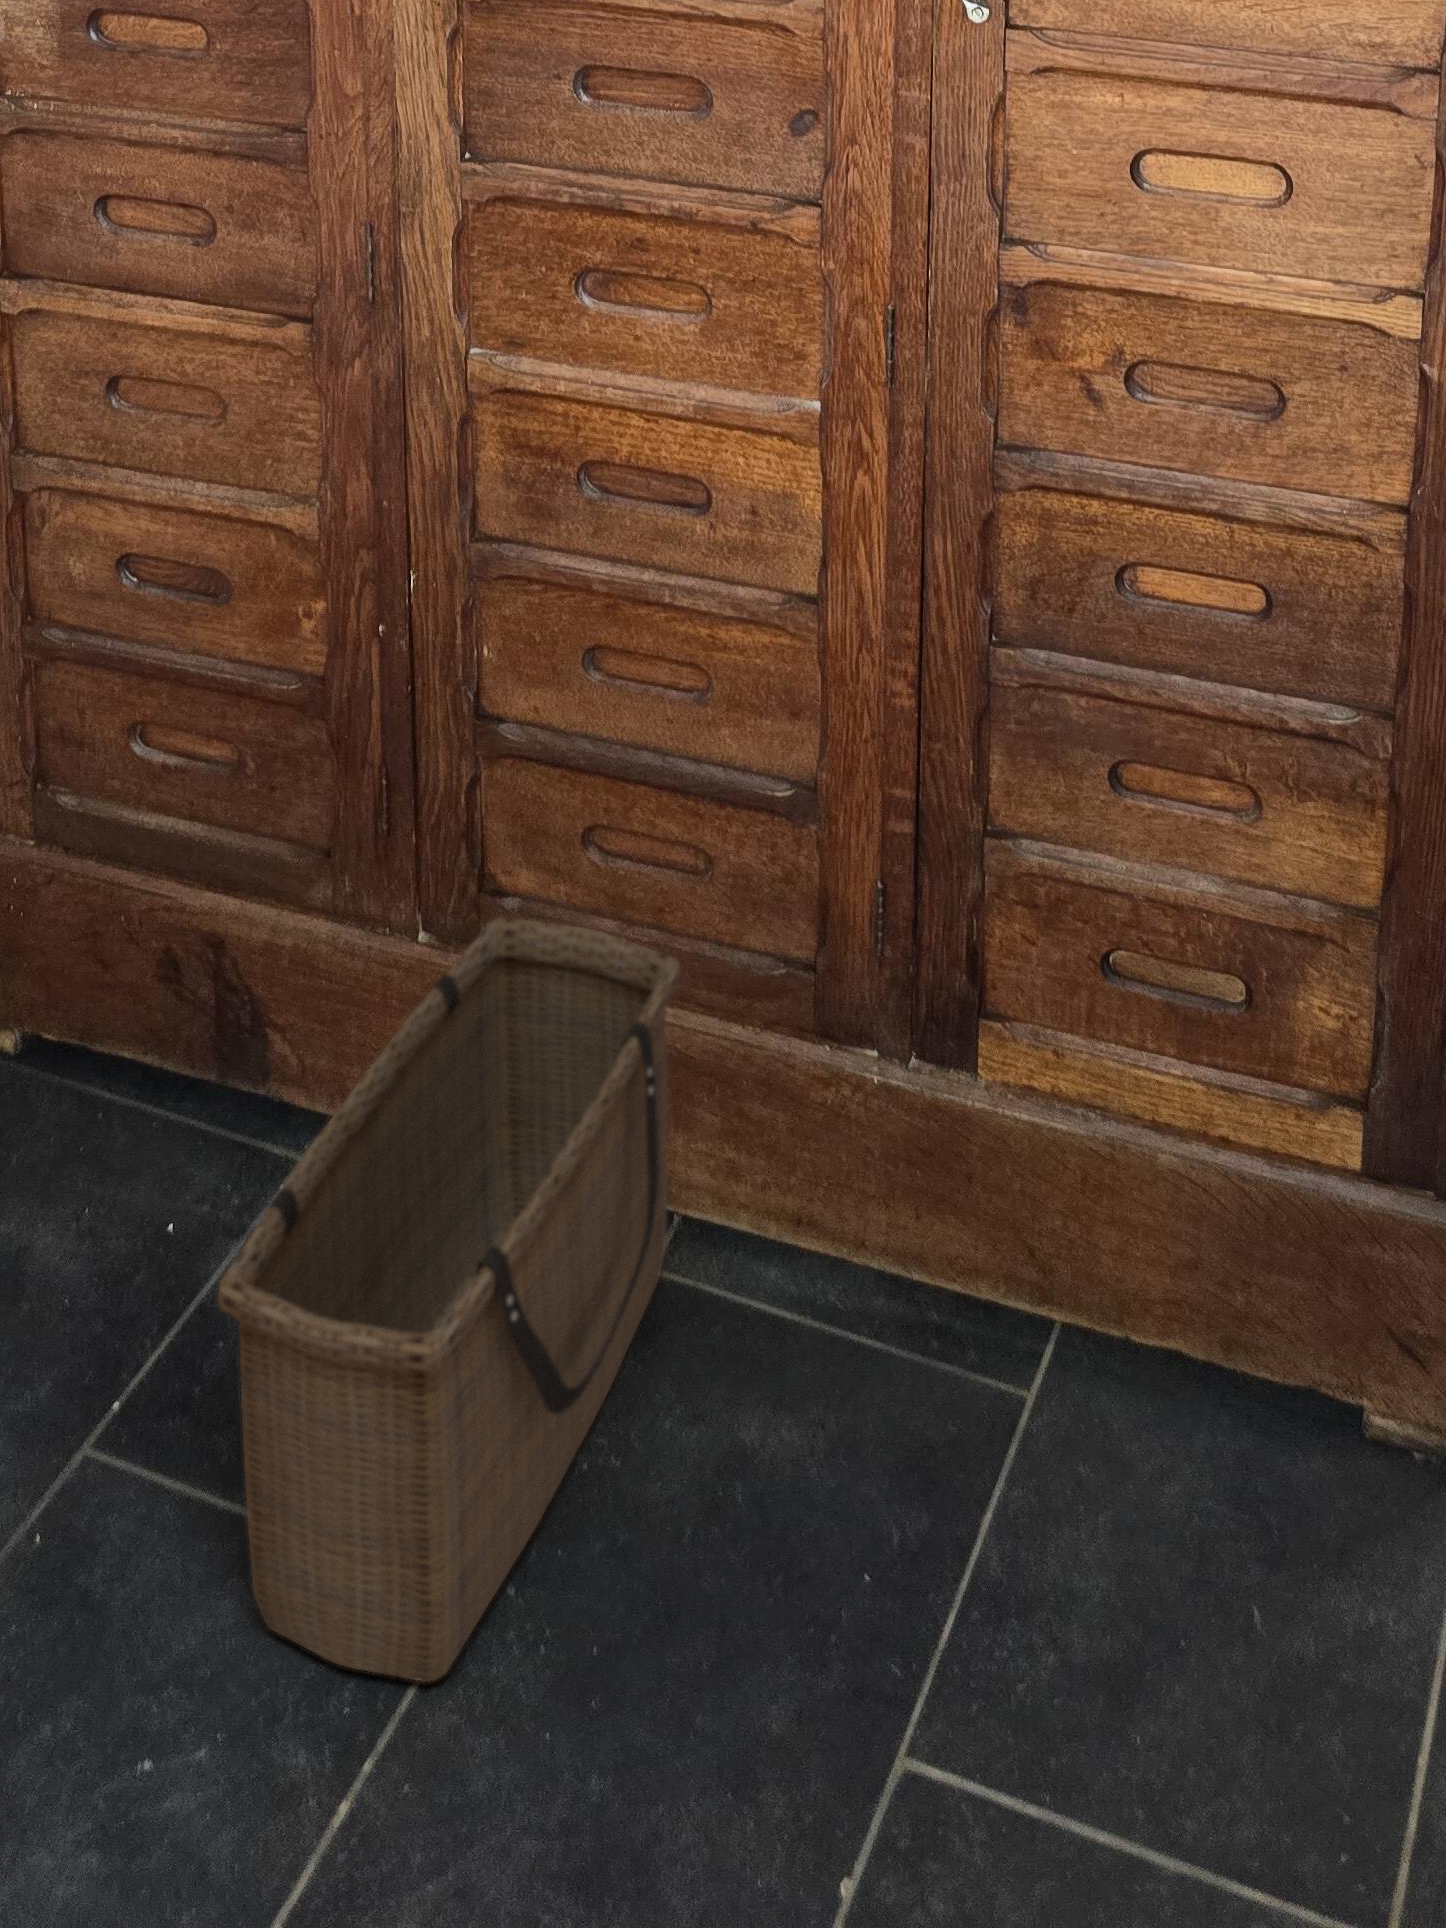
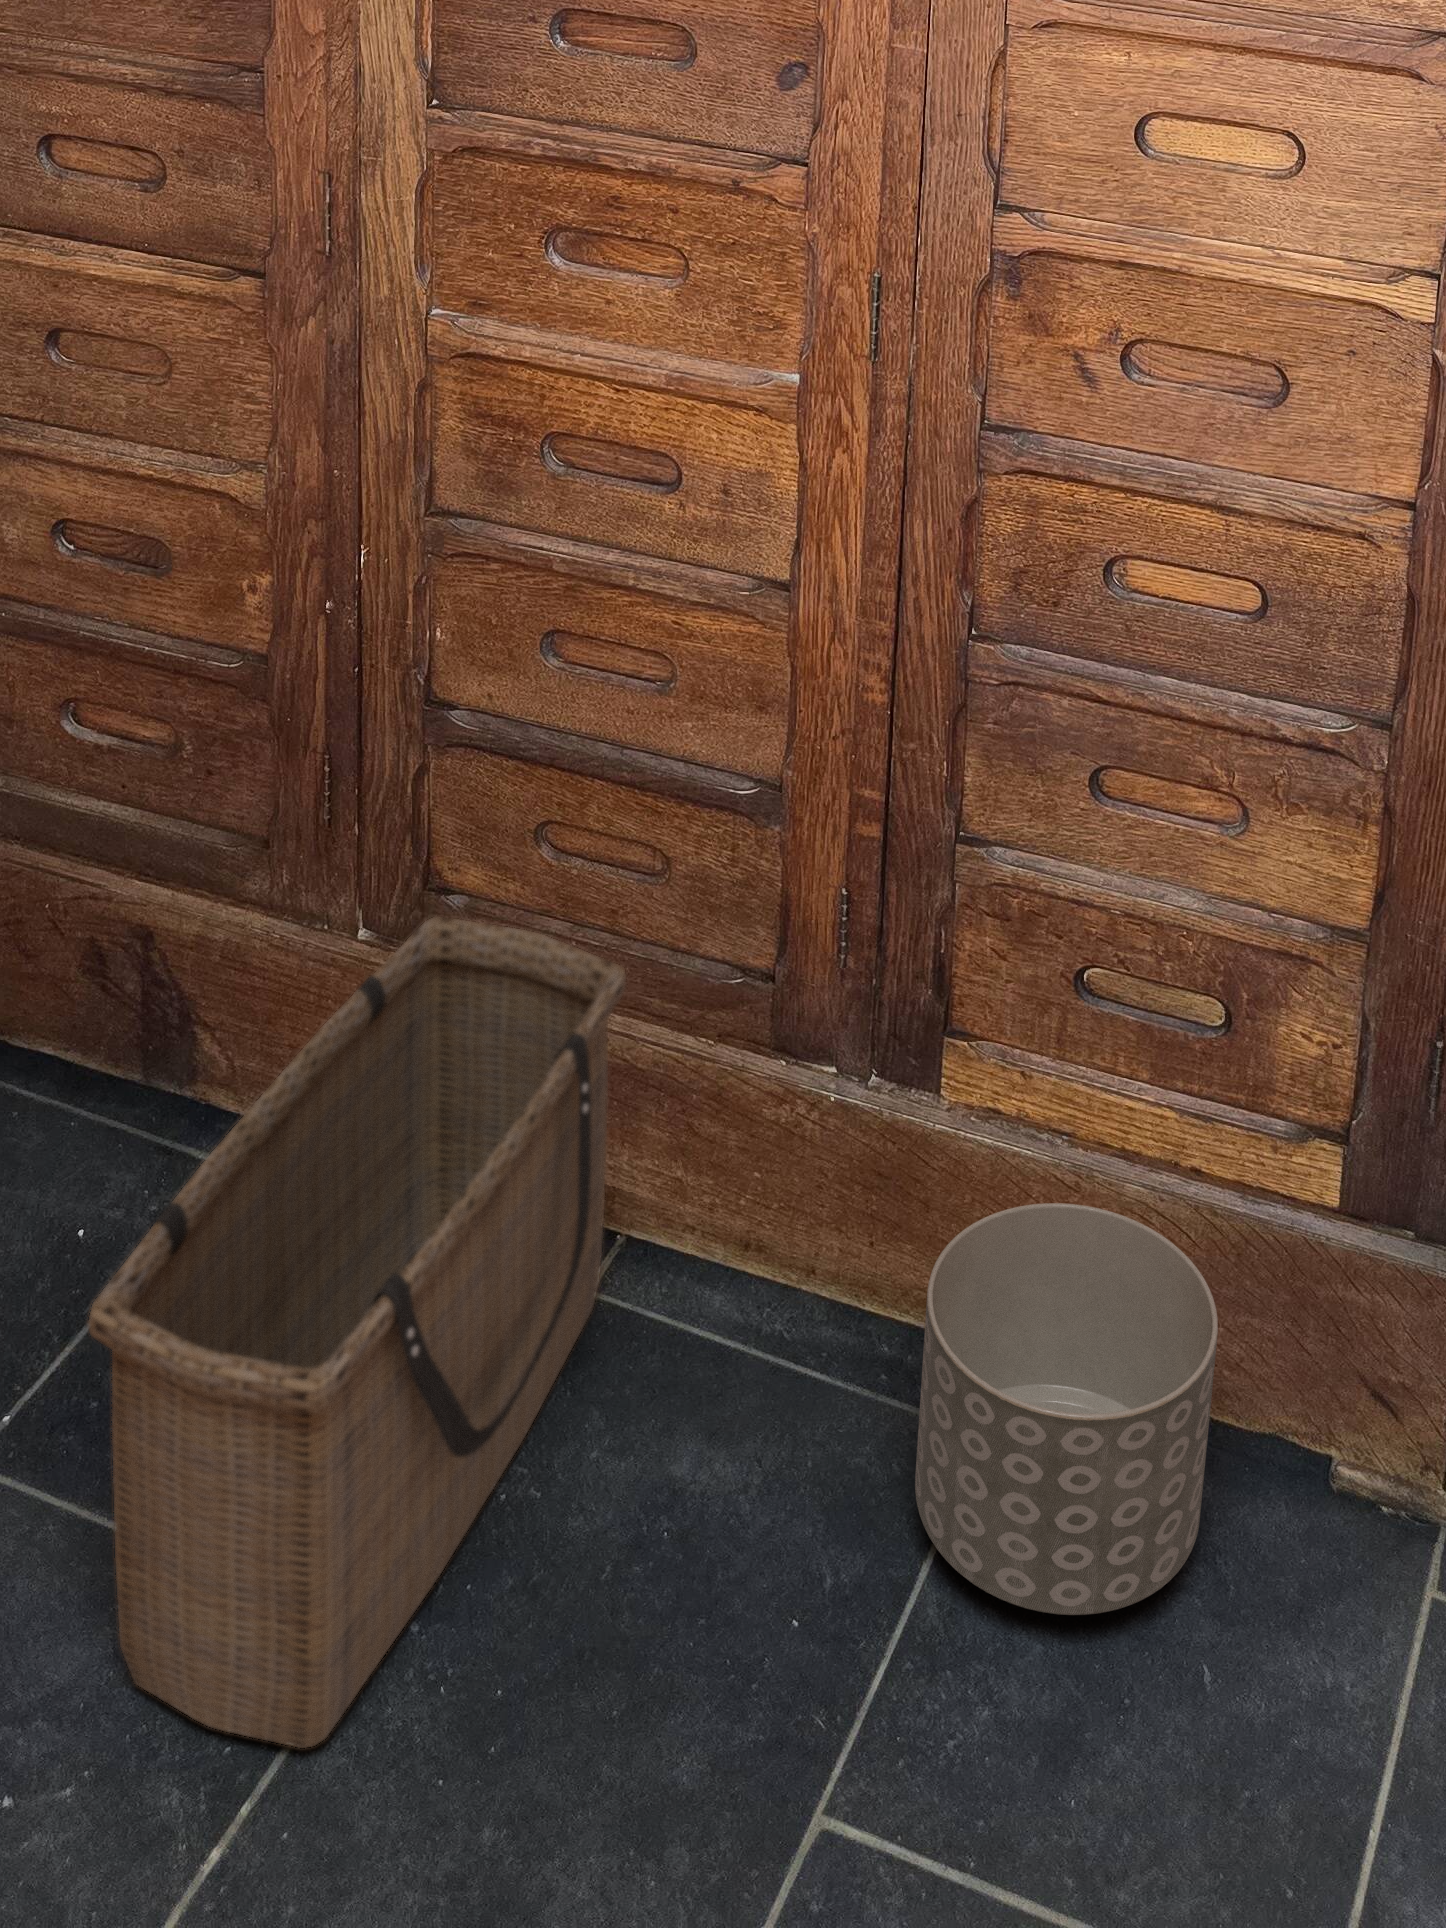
planter: none [973,1166,1250,1545] -> present [915,1203,1218,1615]

